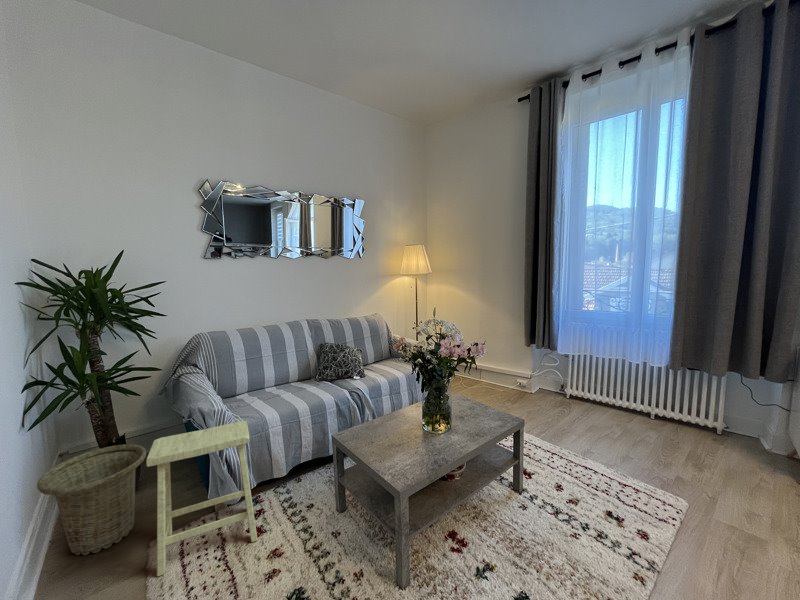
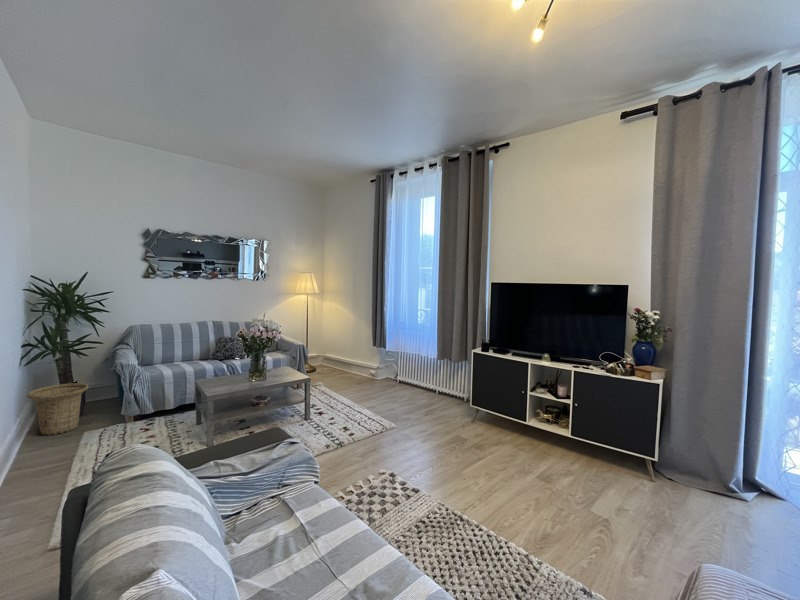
footstool: present [146,421,257,576] -> none [86,371,149,442]

